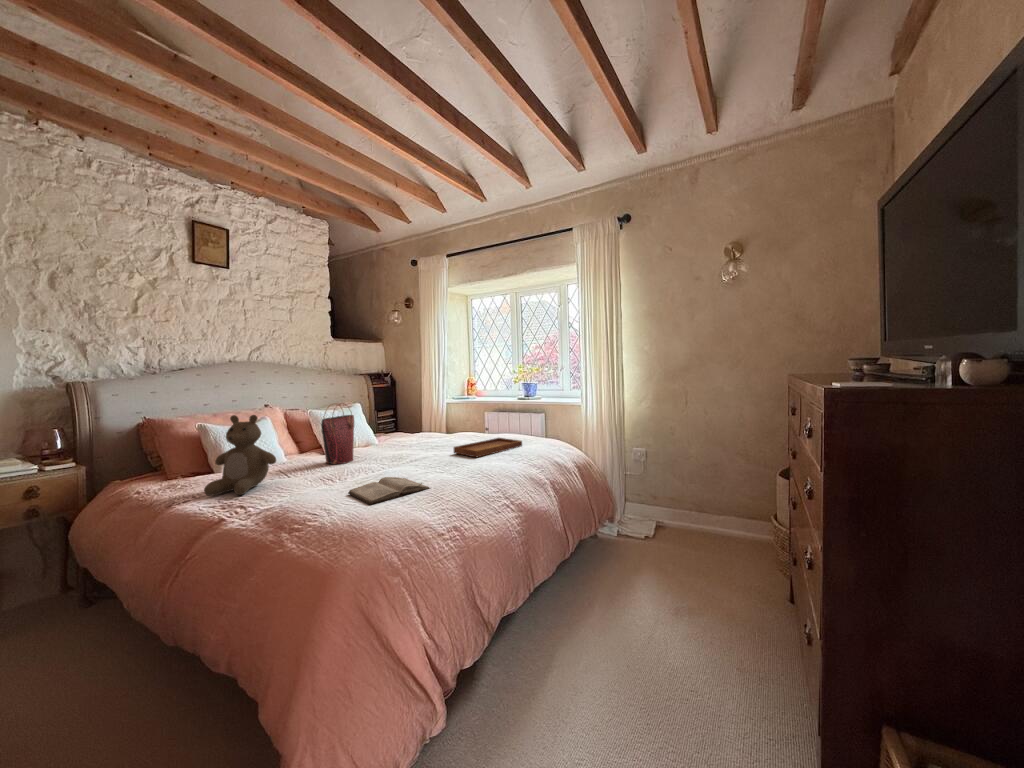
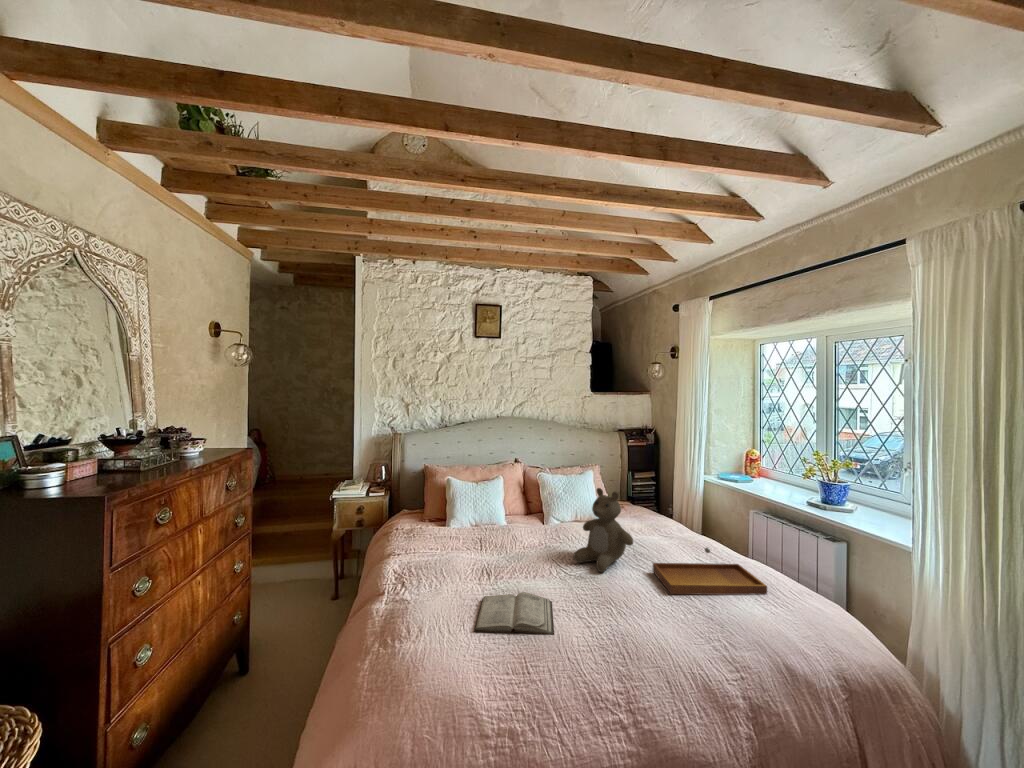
handbag: present [321,403,354,464] -> none [520,476,559,543]
teddy bear: present [204,415,276,496] -> present [573,488,633,572]

